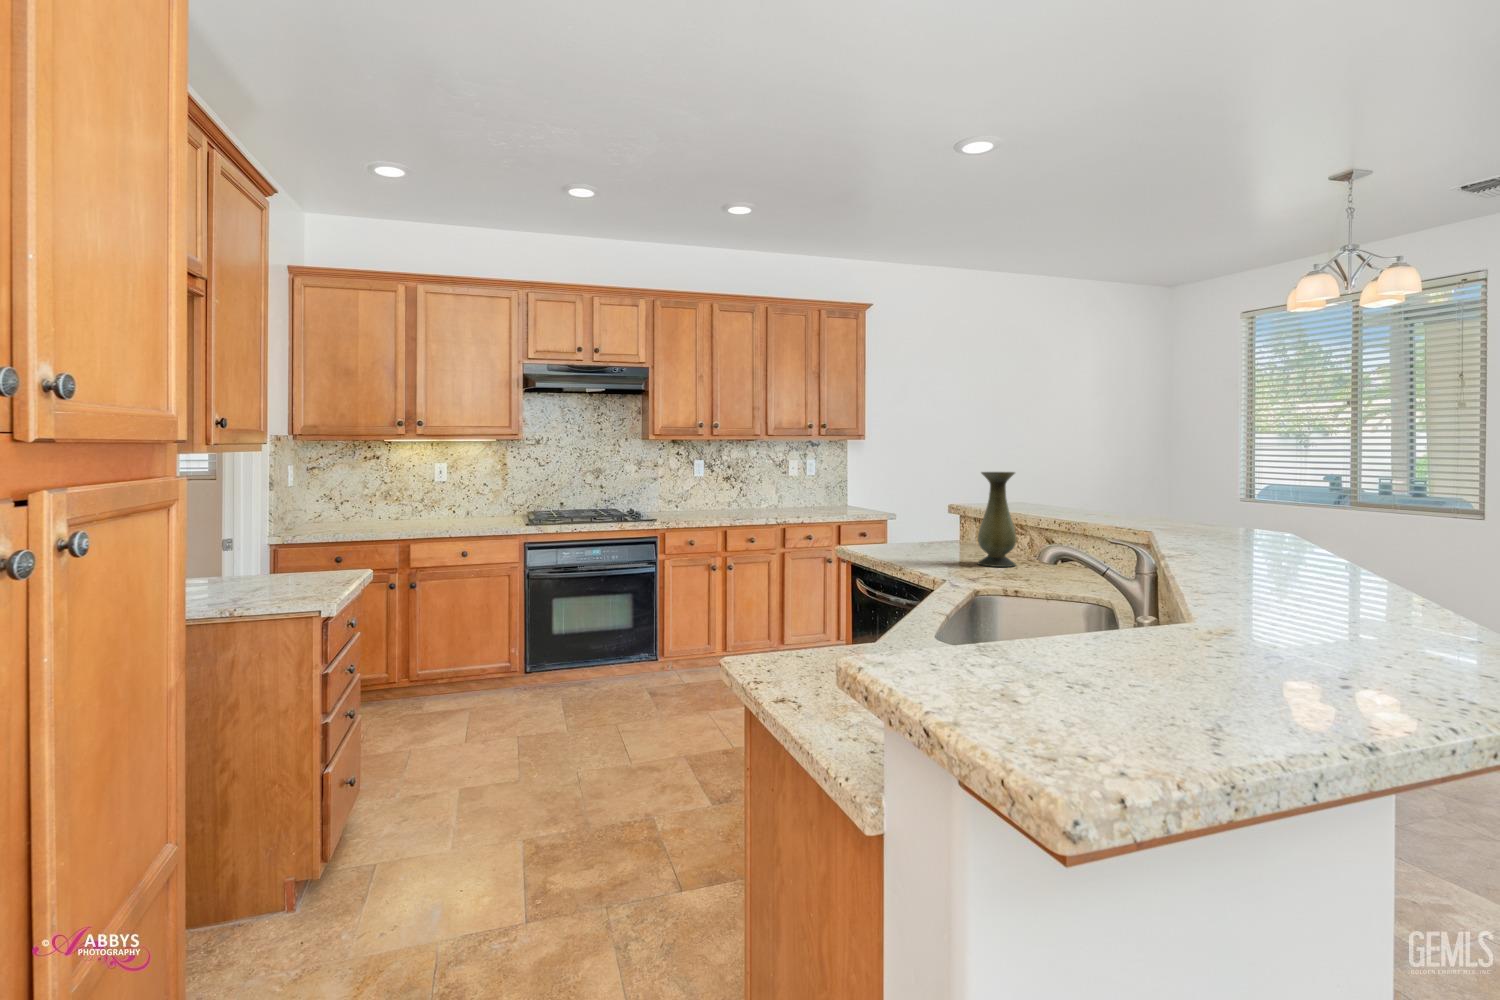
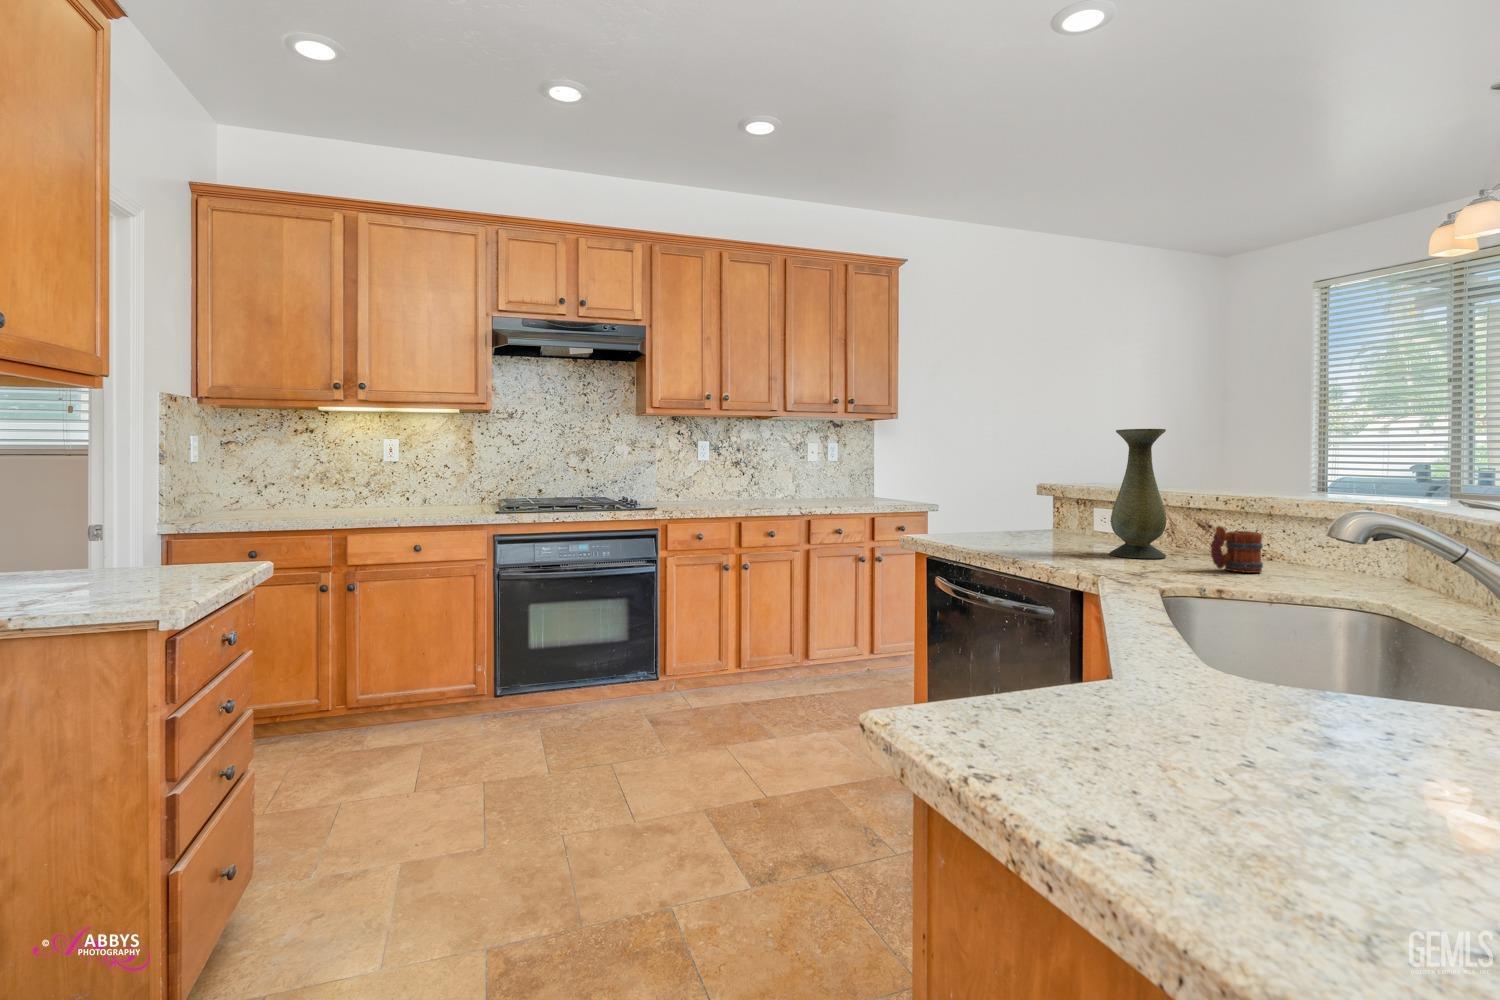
mug: none [1031,545,1066,579] -> present [1211,526,1263,573]

